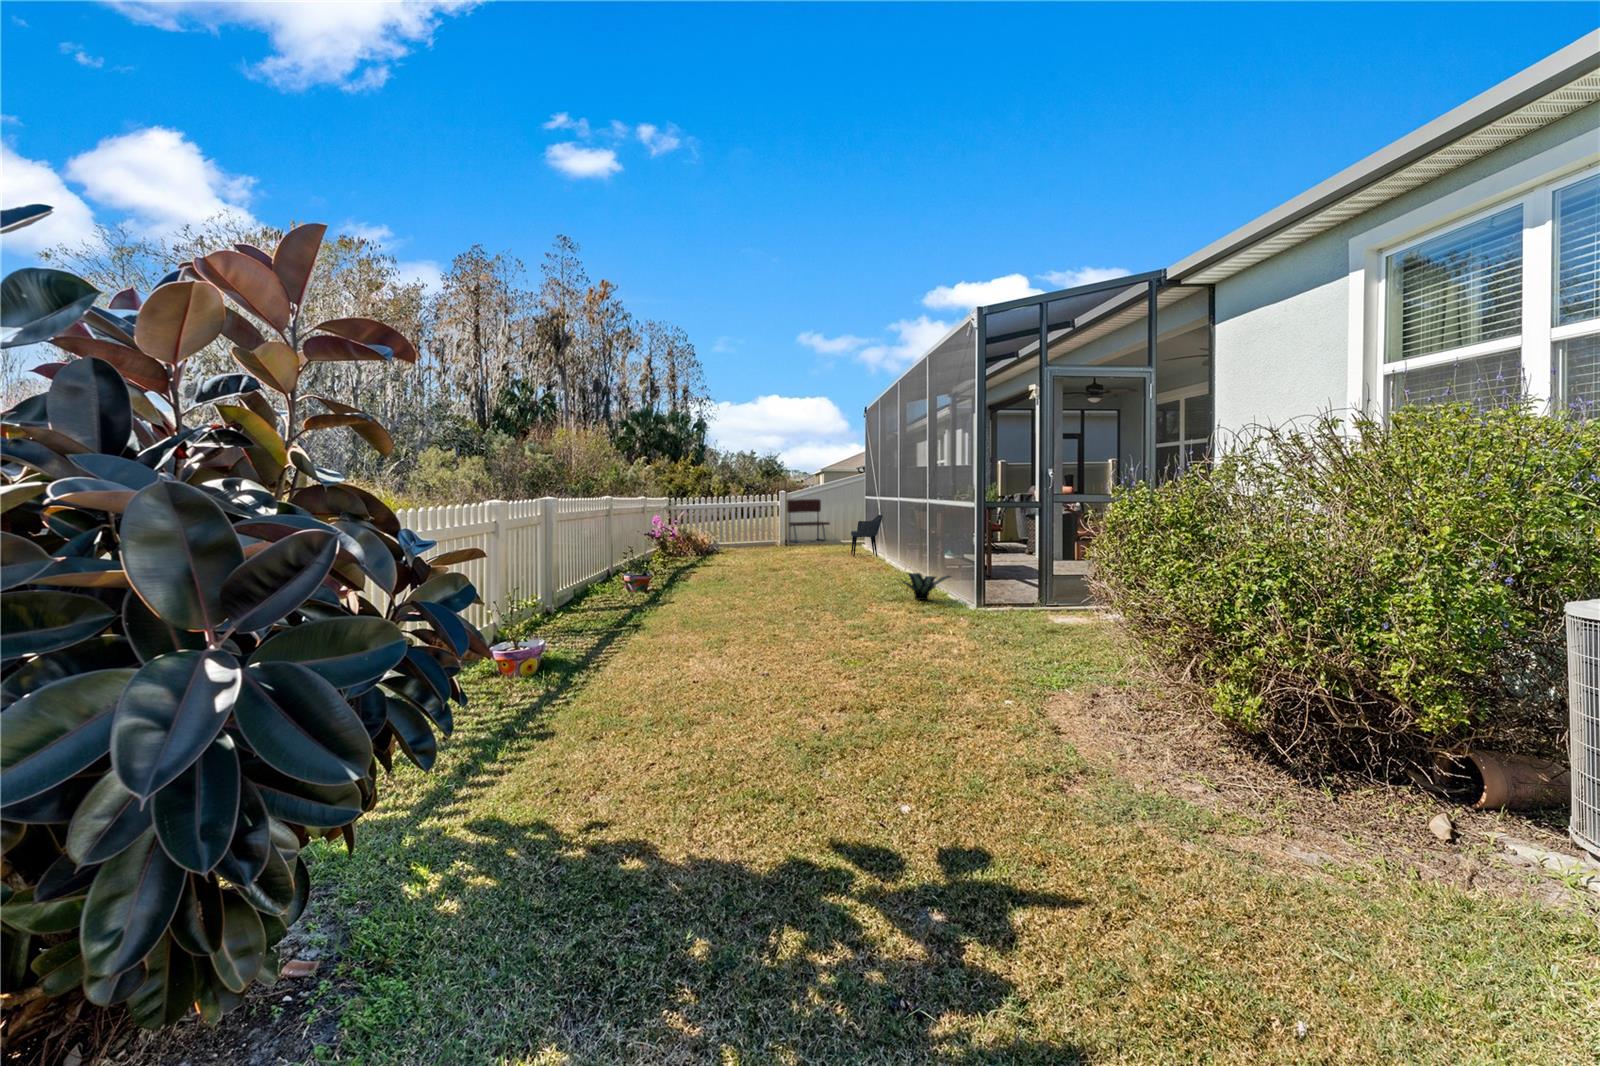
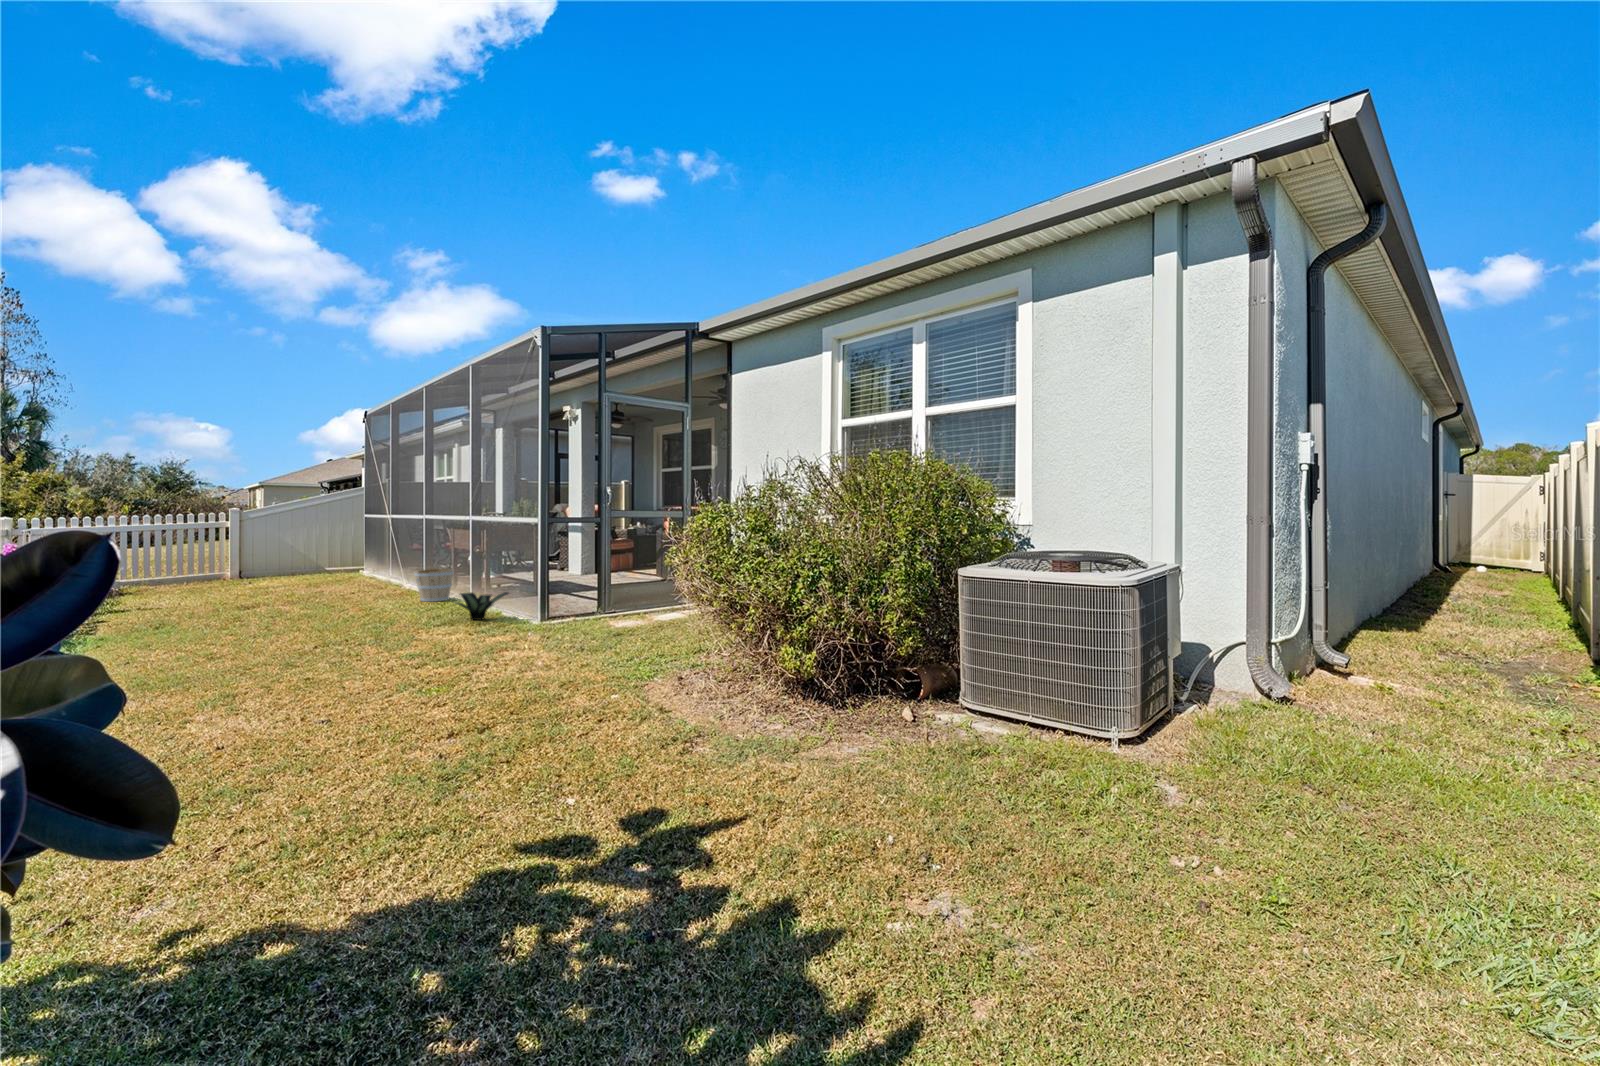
bench: present [787,499,830,542] -> none [257,519,322,572]
armchair: present [851,515,882,557] -> none [362,535,403,583]
wooden bucket: none [879,547,913,579] -> present [414,568,454,602]

